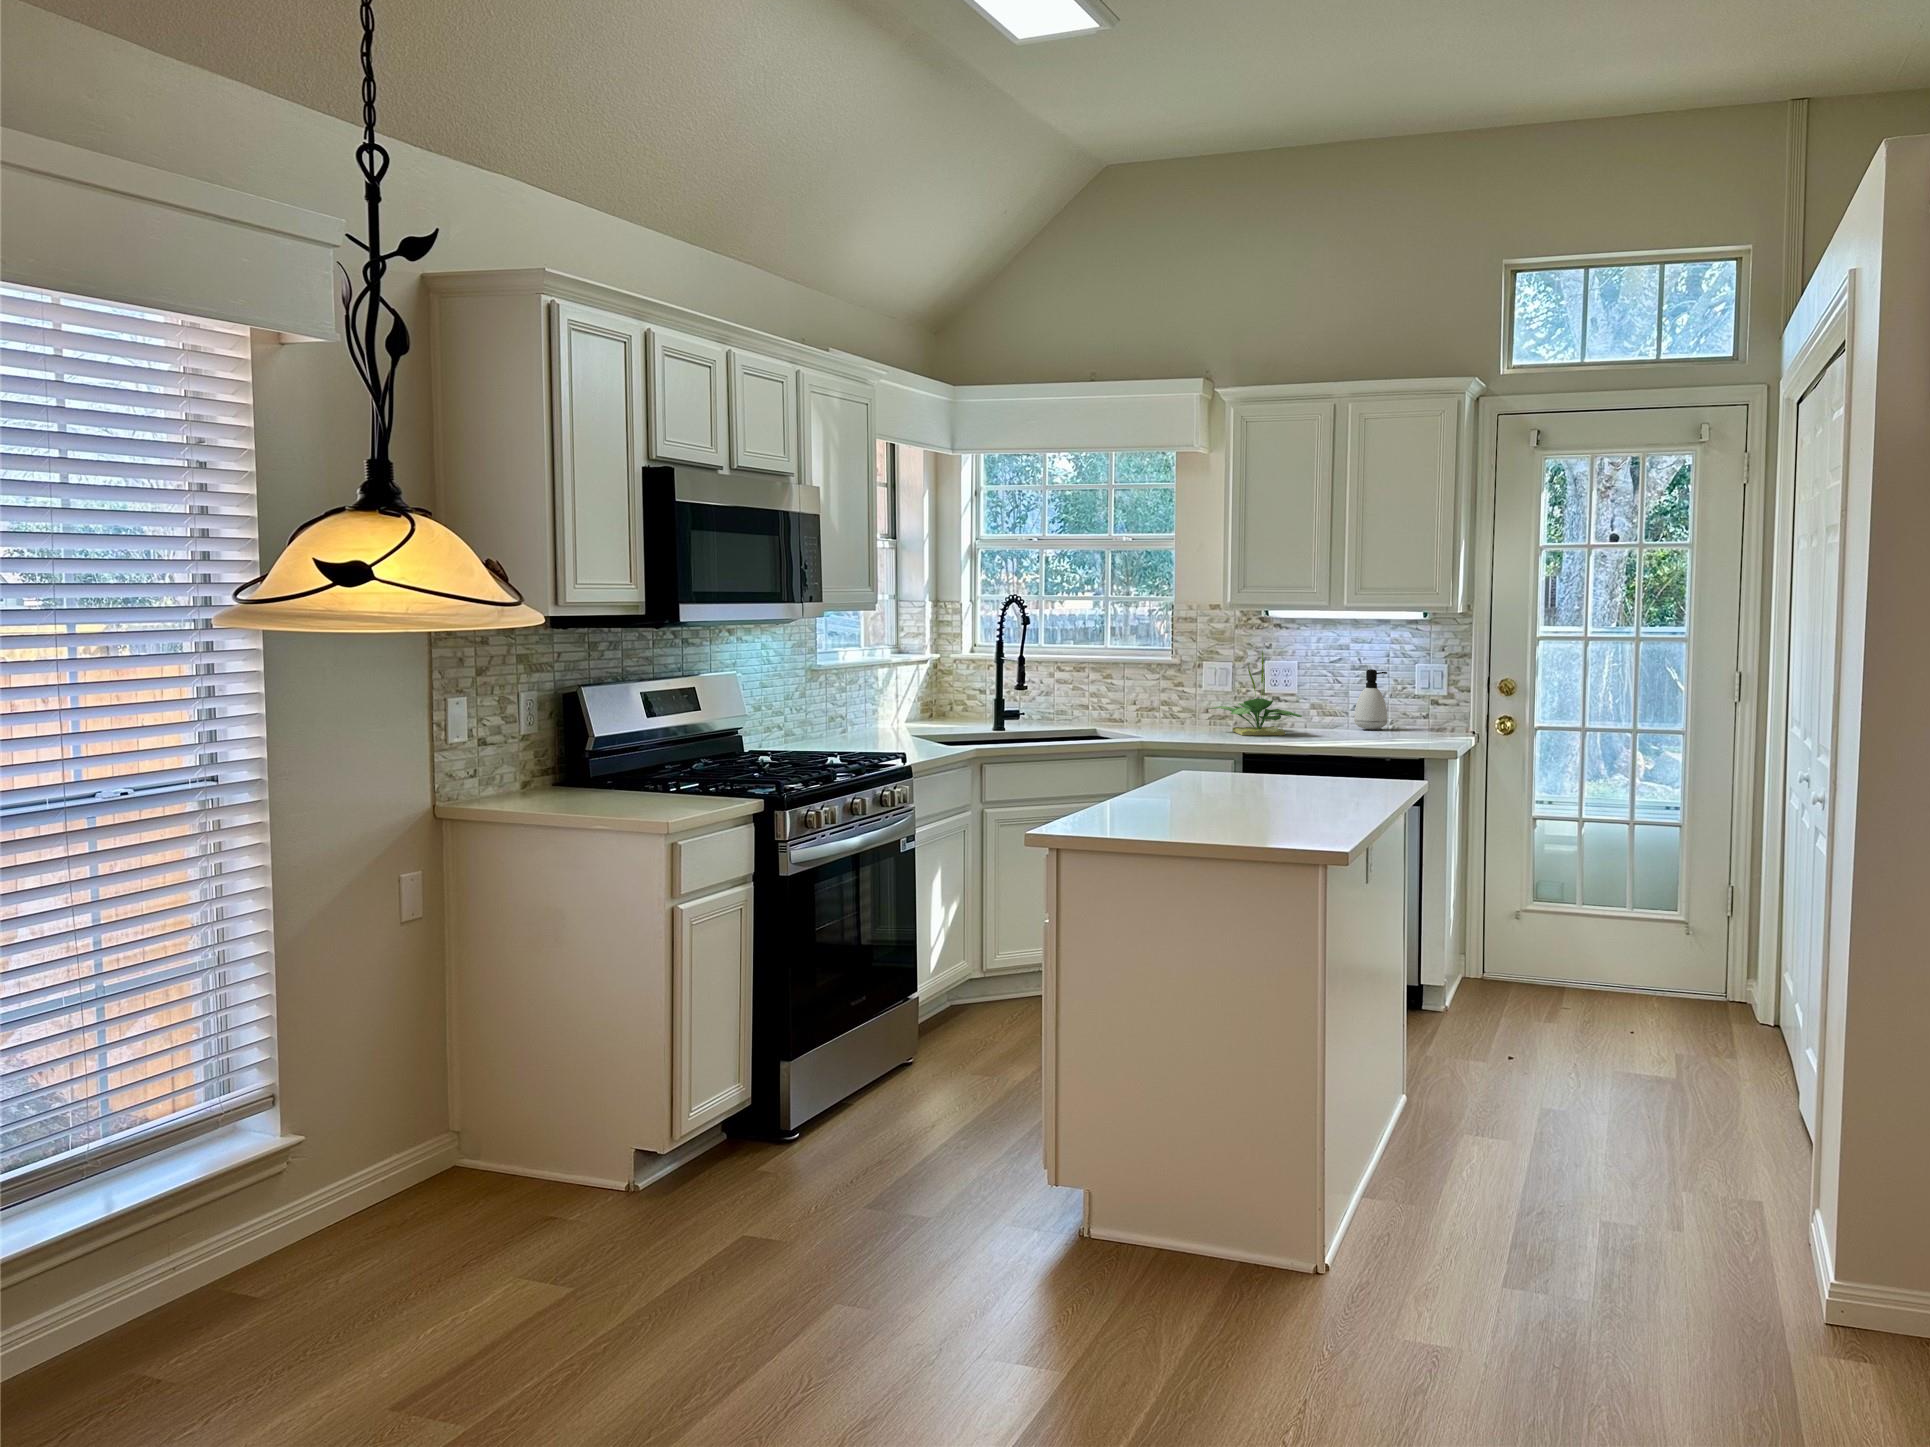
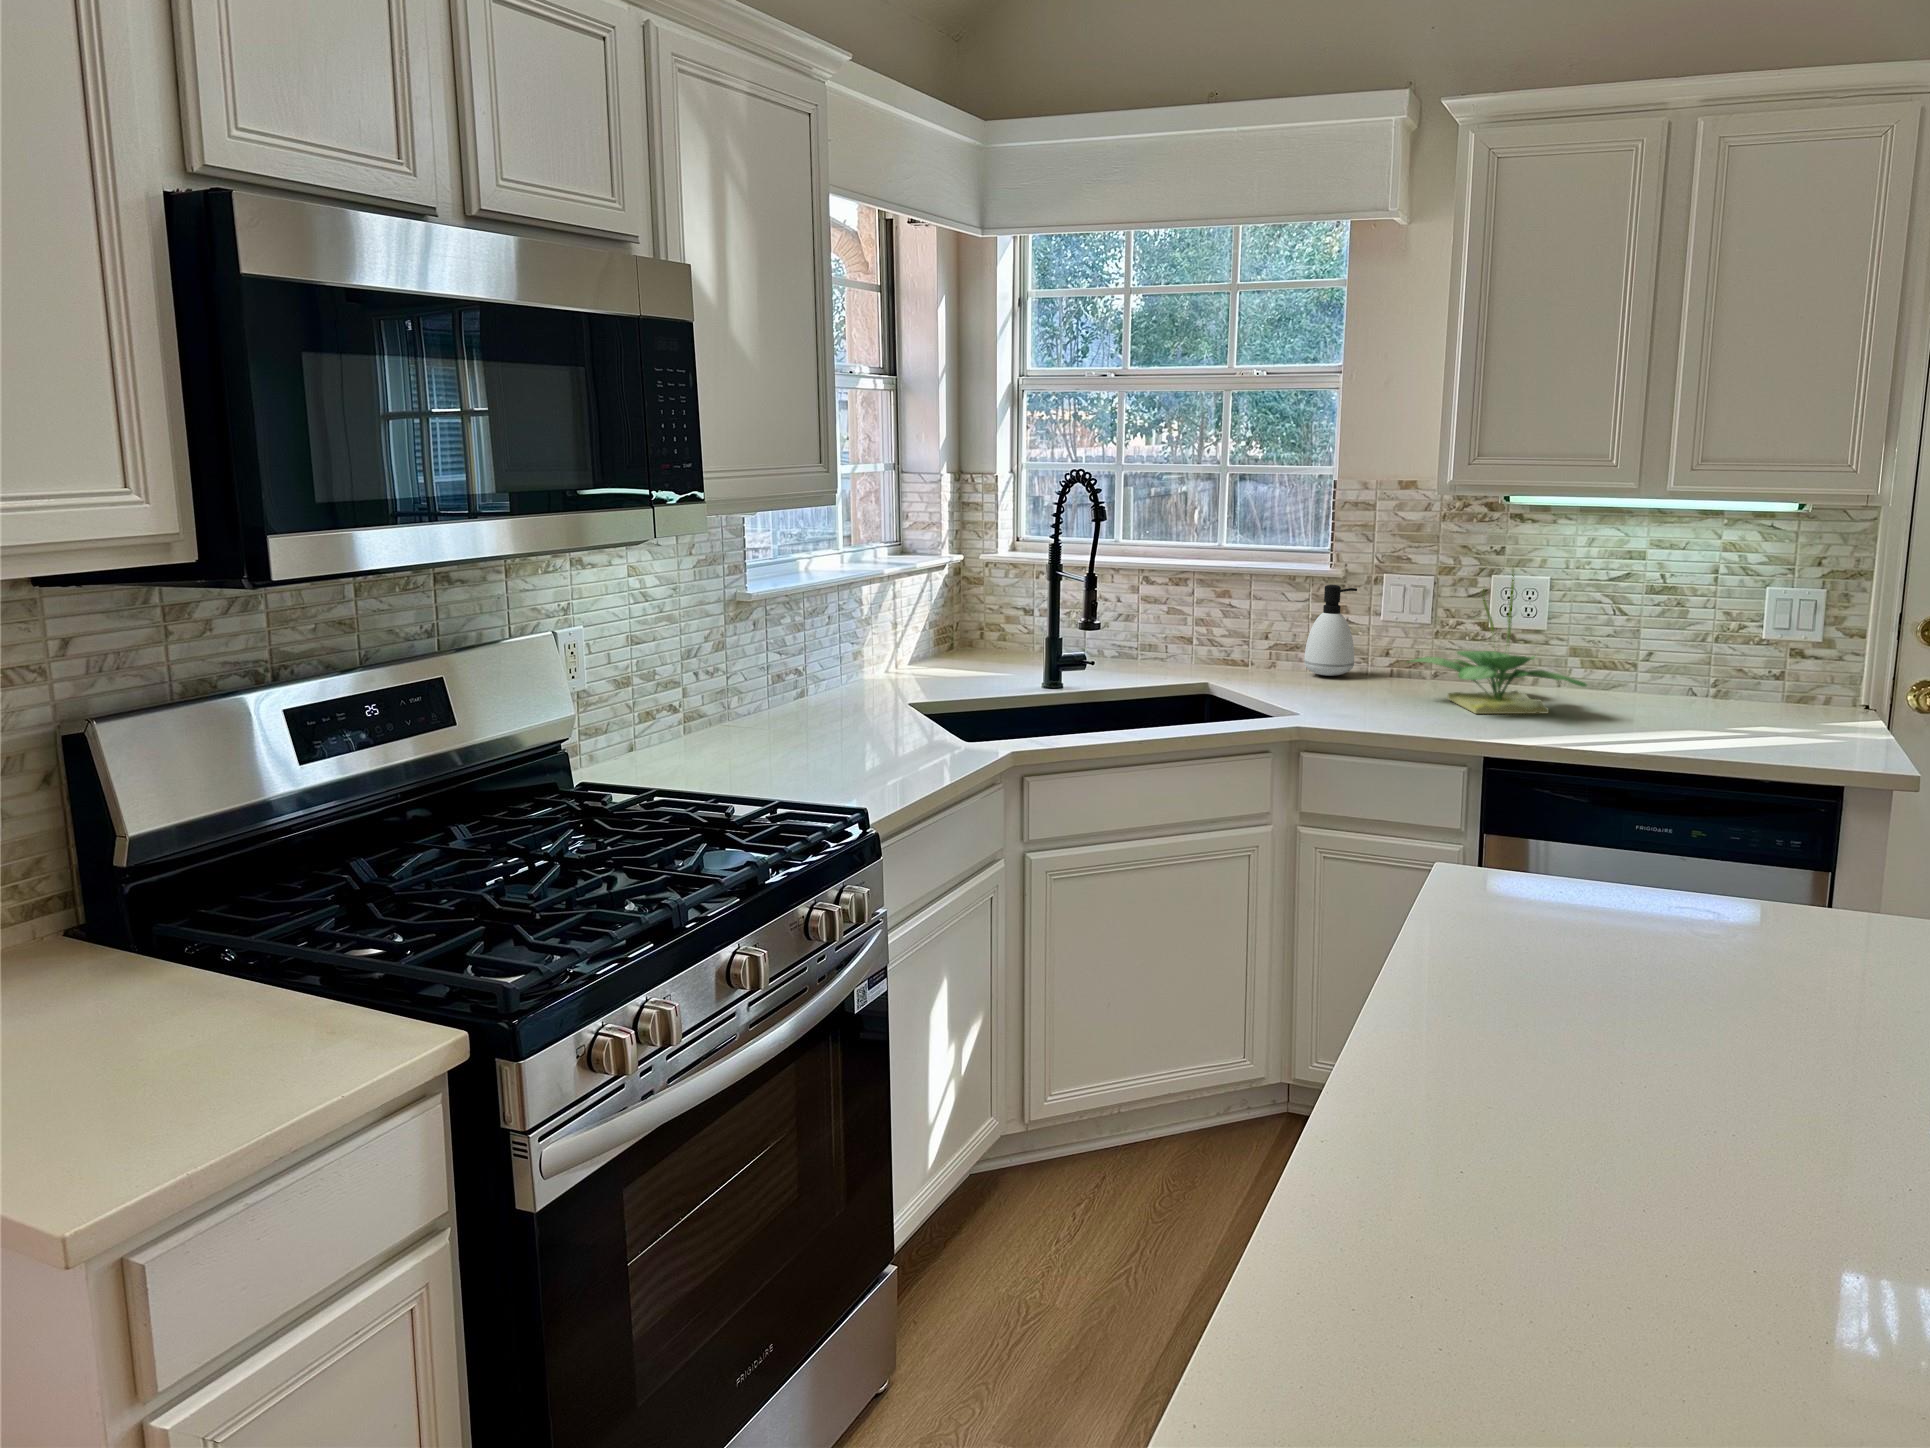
soap dispenser: present [1354,669,1387,730] -> present [1304,585,1357,676]

